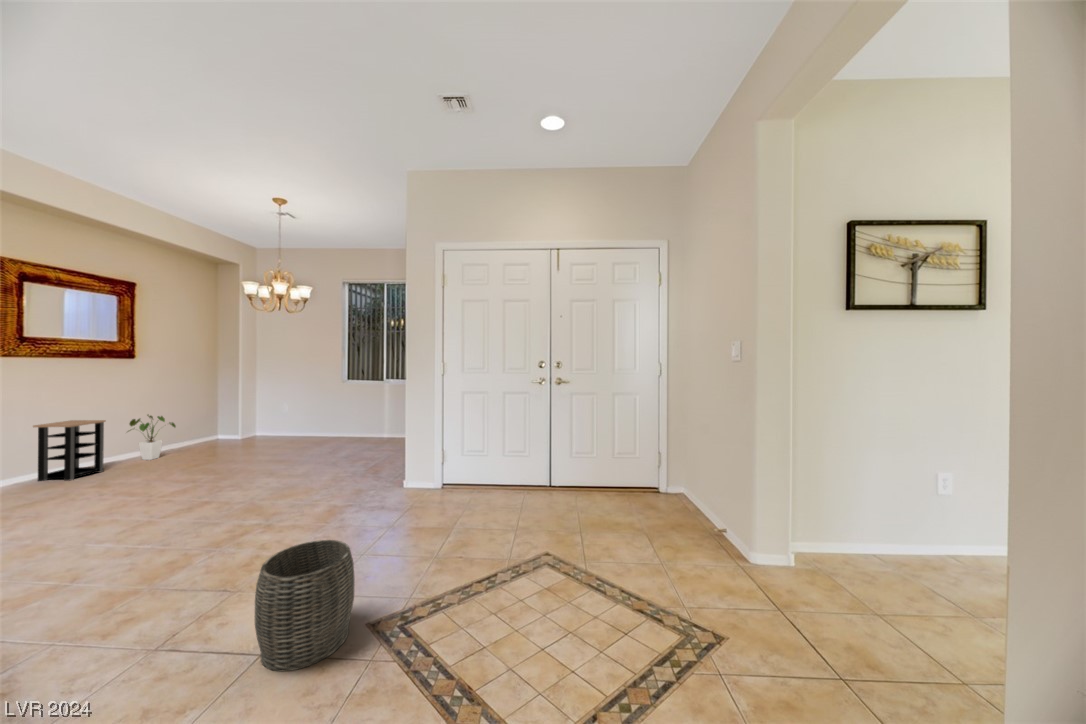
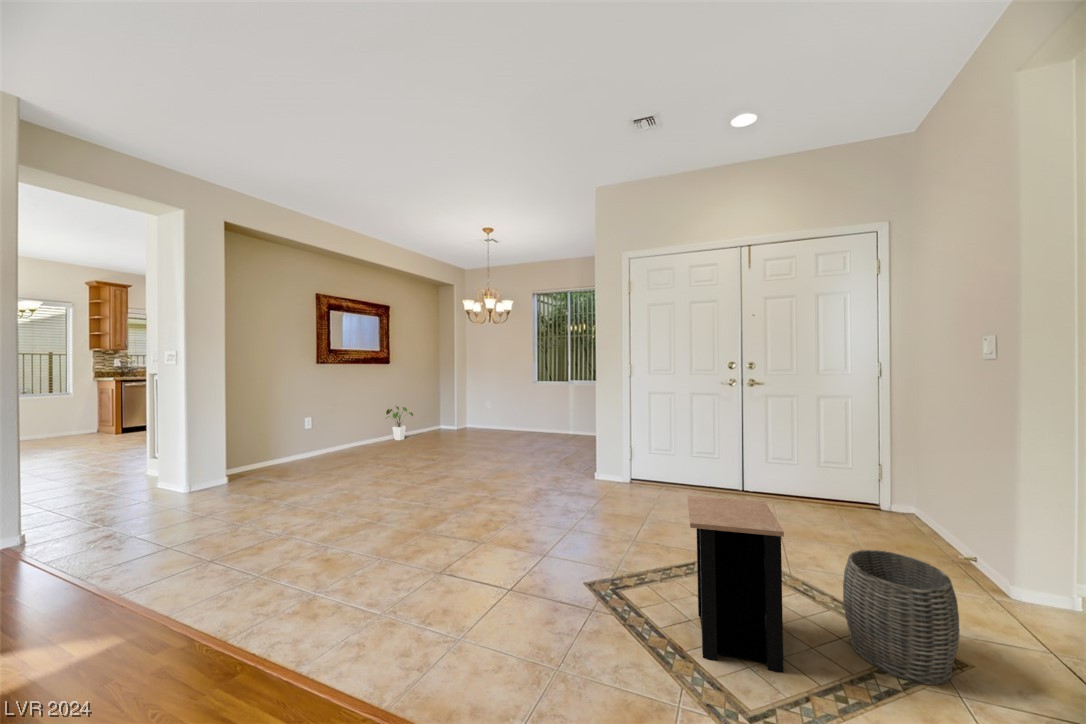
side table: present [33,420,106,481] -> present [687,496,784,673]
woven basket: present [255,540,354,671] -> present [843,550,959,685]

